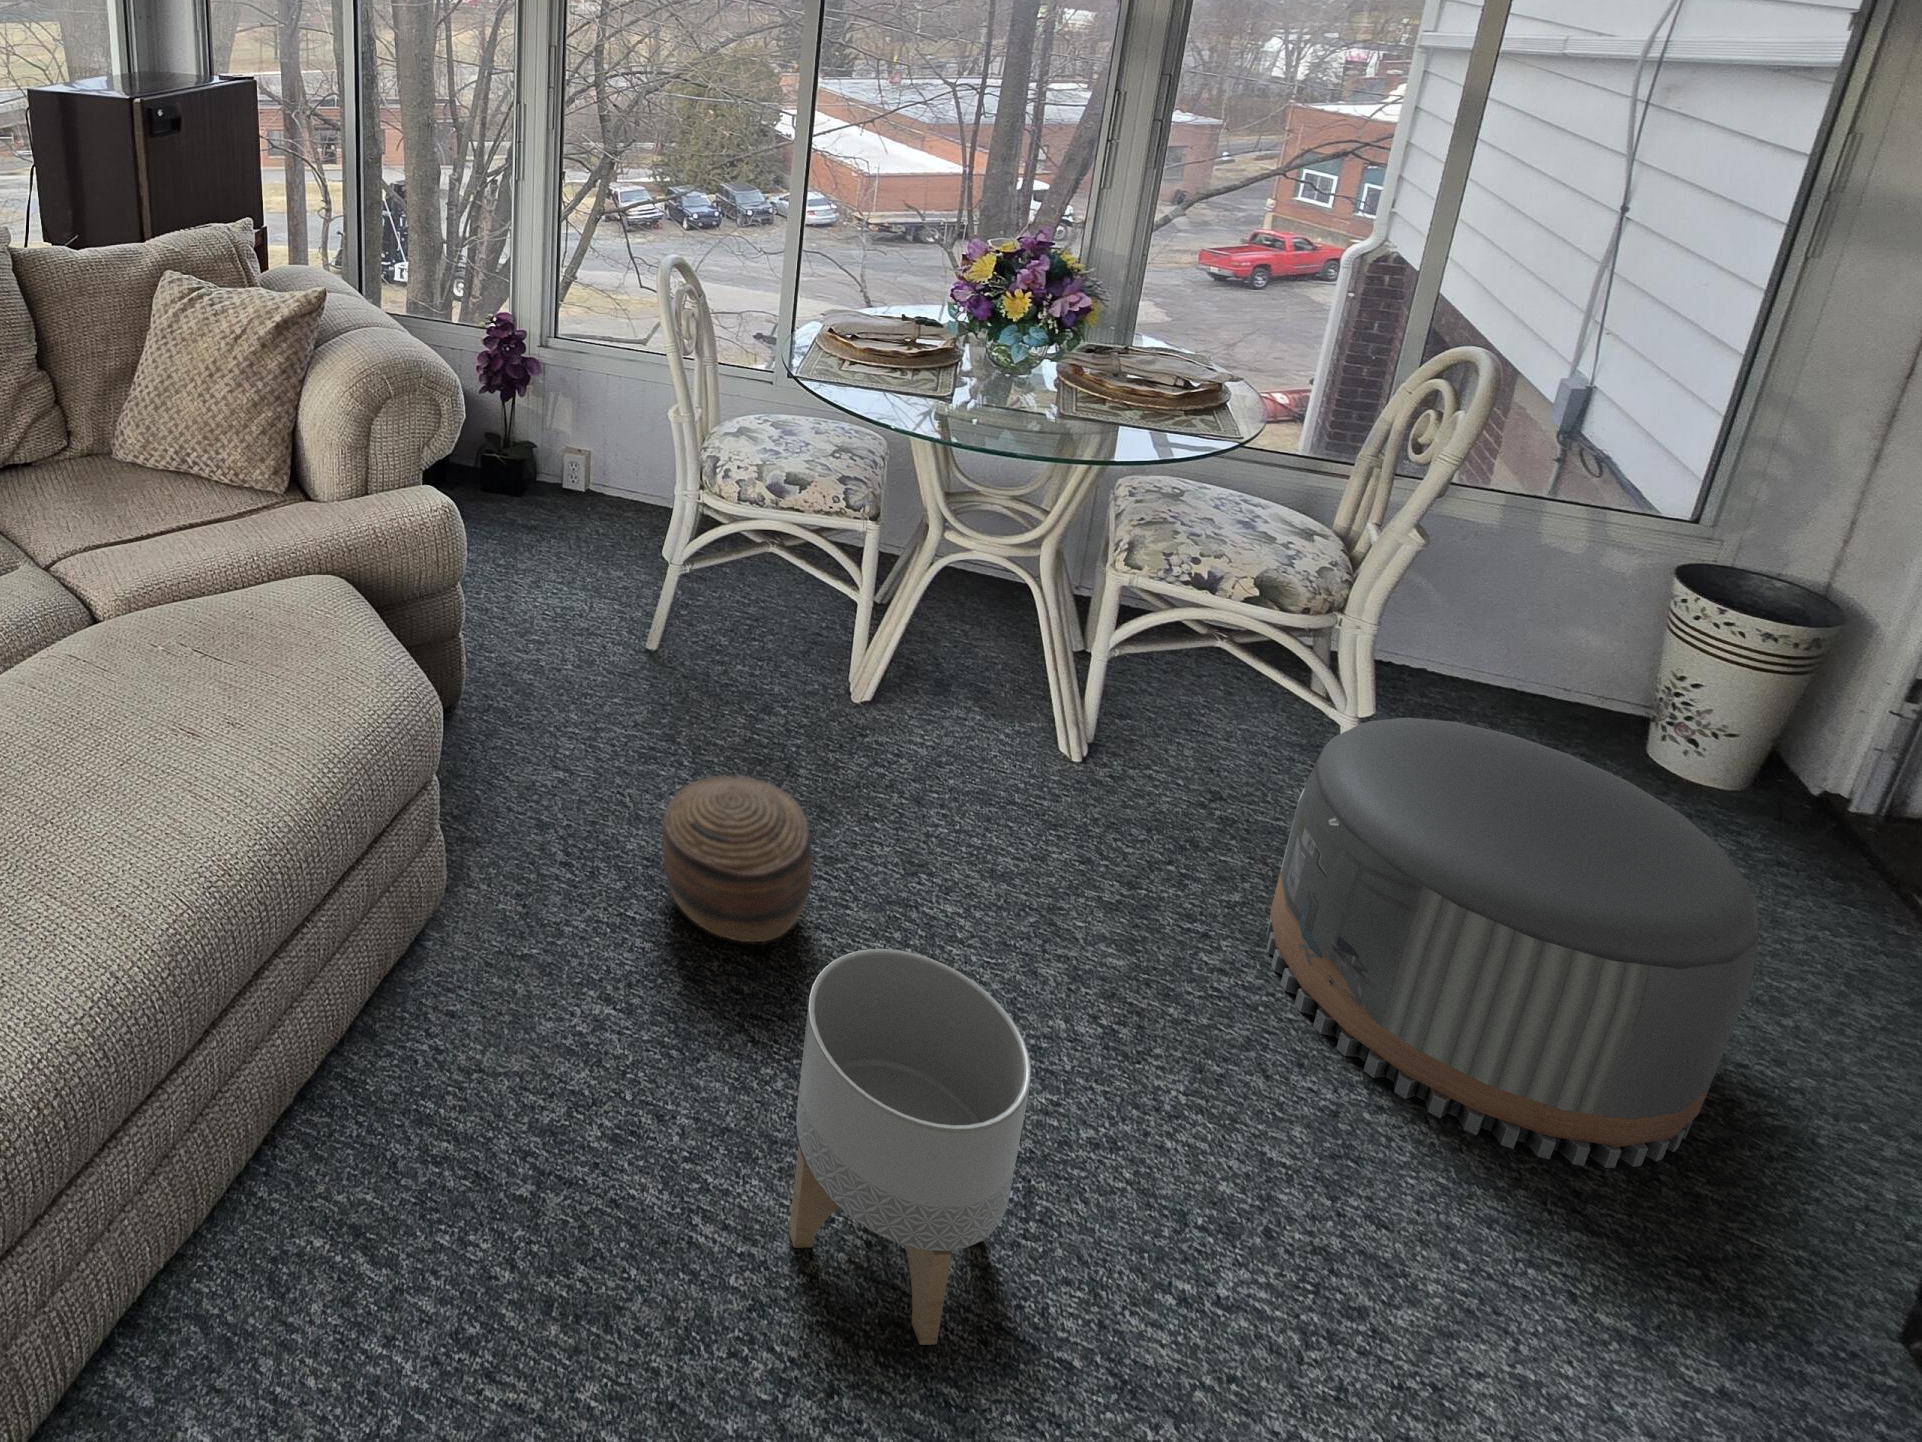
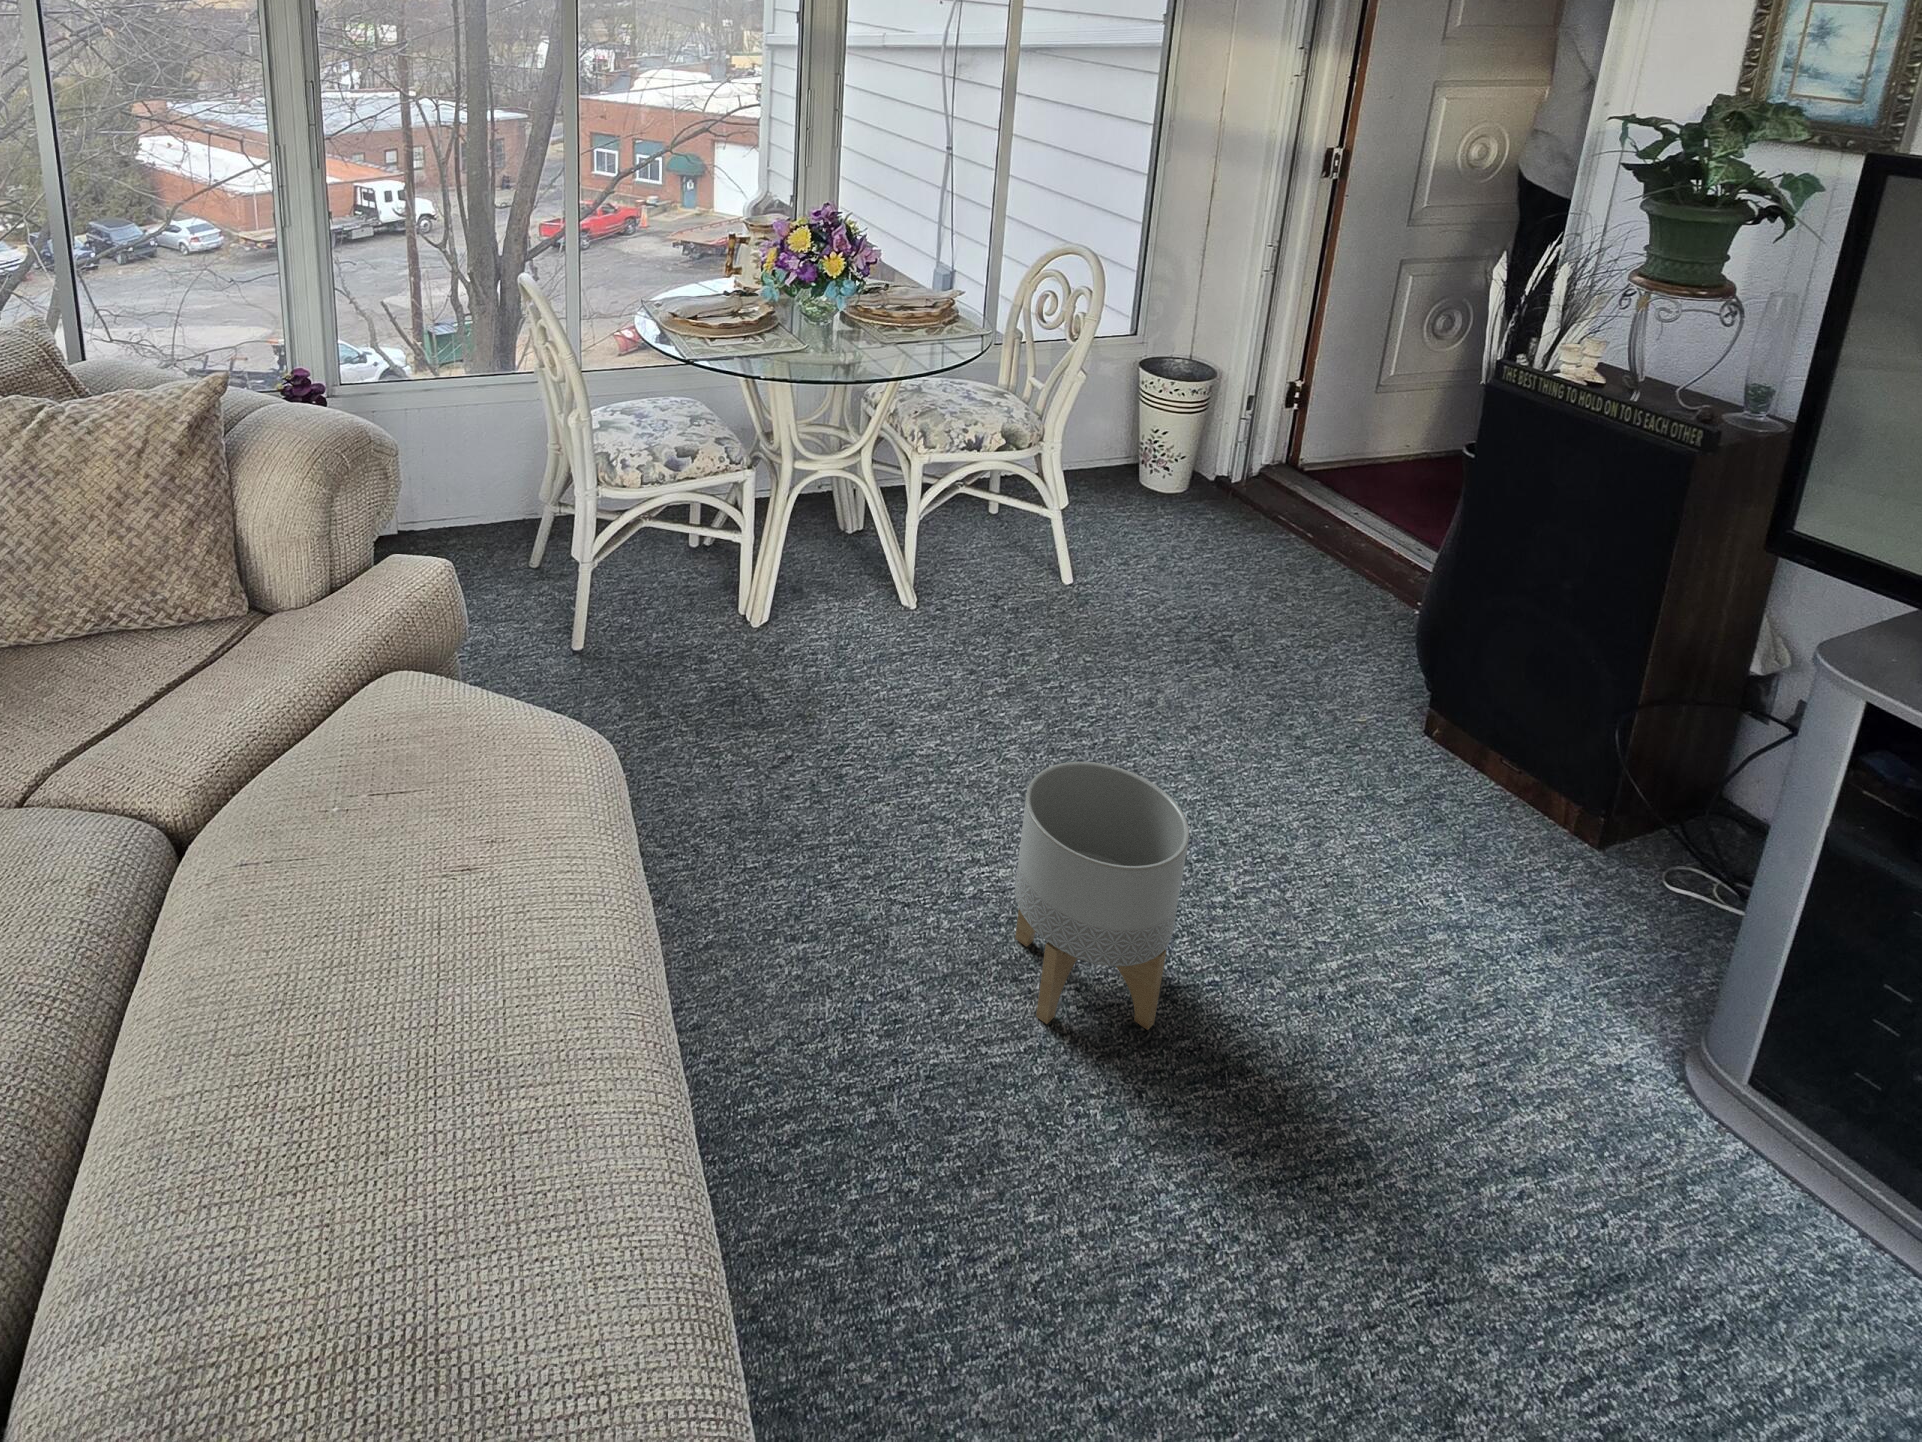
pouf: present [1267,717,1759,1168] -> none [1083,490,1328,737]
basket: present [662,776,813,942] -> none [756,706,883,846]

